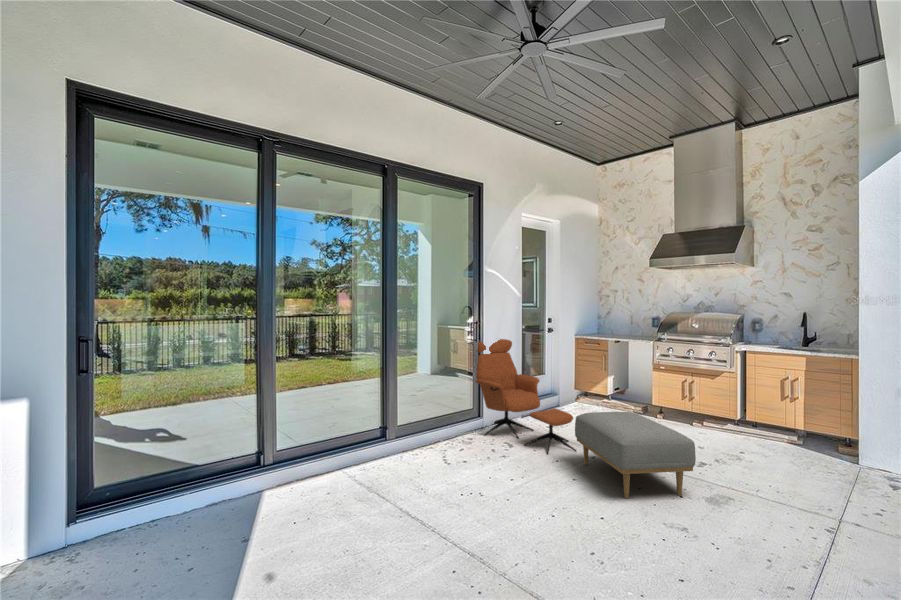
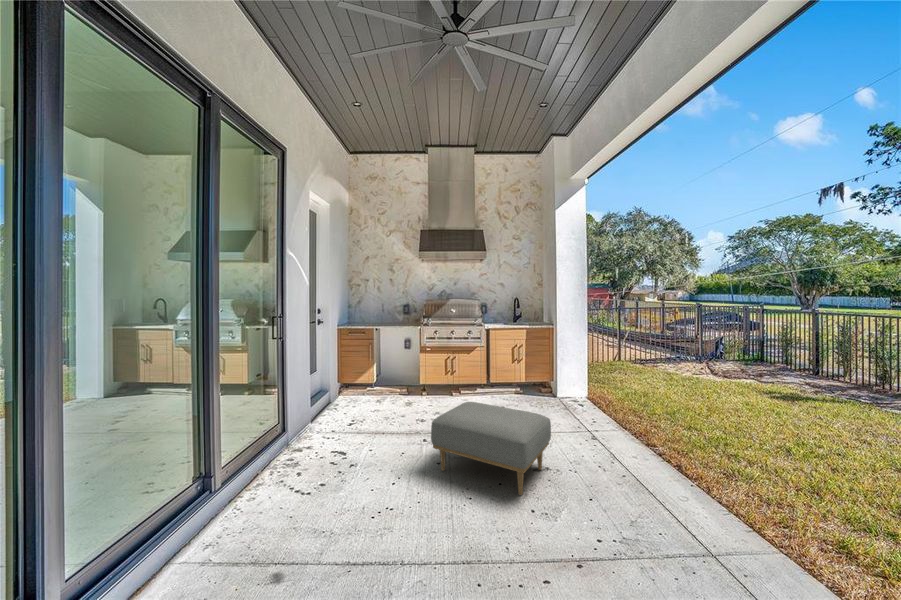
armchair: present [476,339,576,454] -> none [267,342,415,476]

